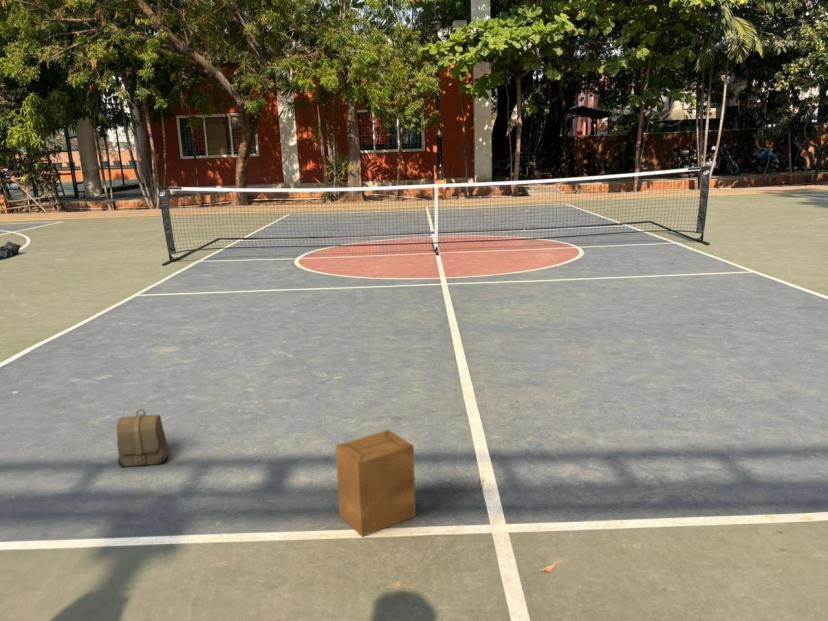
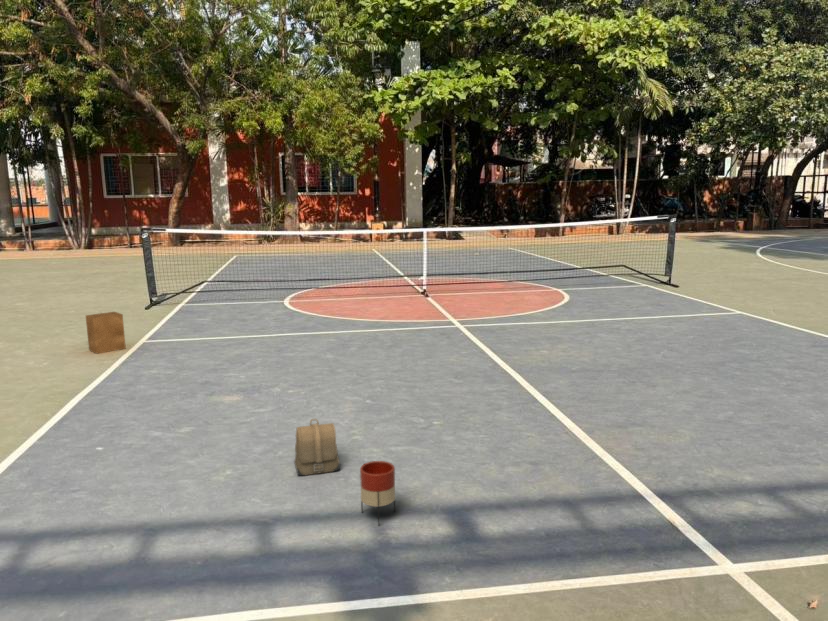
cardboard box: present [335,430,416,536] -> present [86,312,126,354]
planter: none [127,462,175,531] -> present [360,461,395,520]

